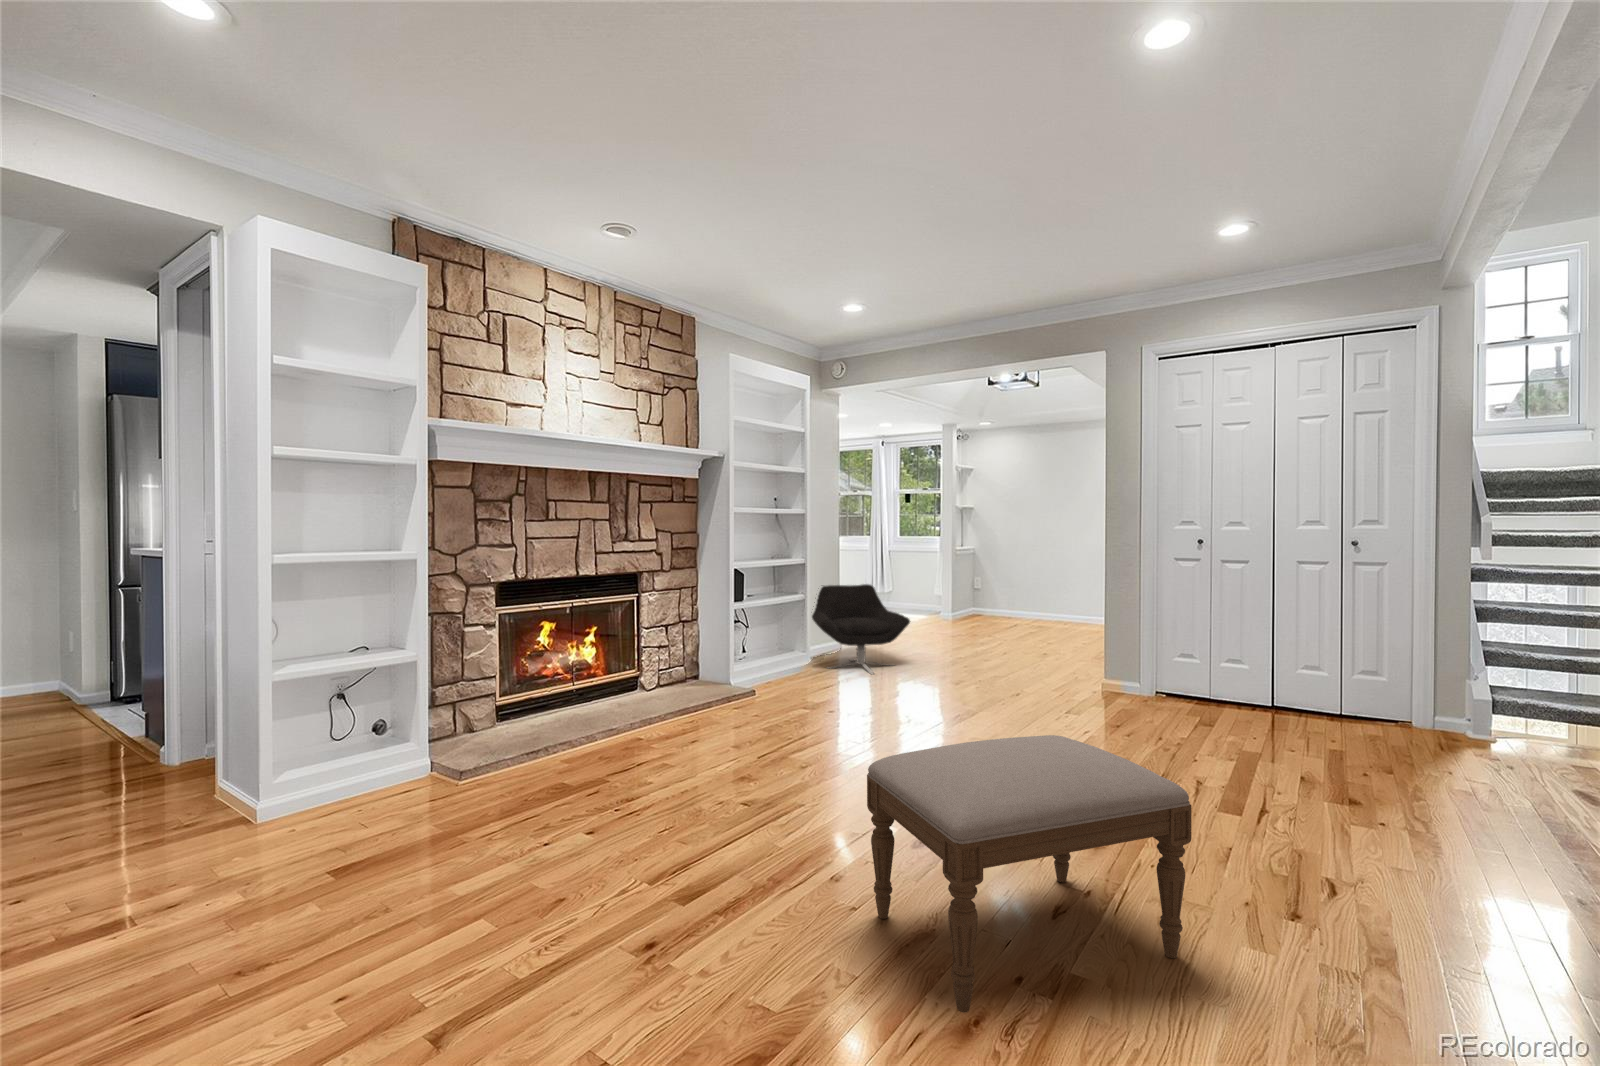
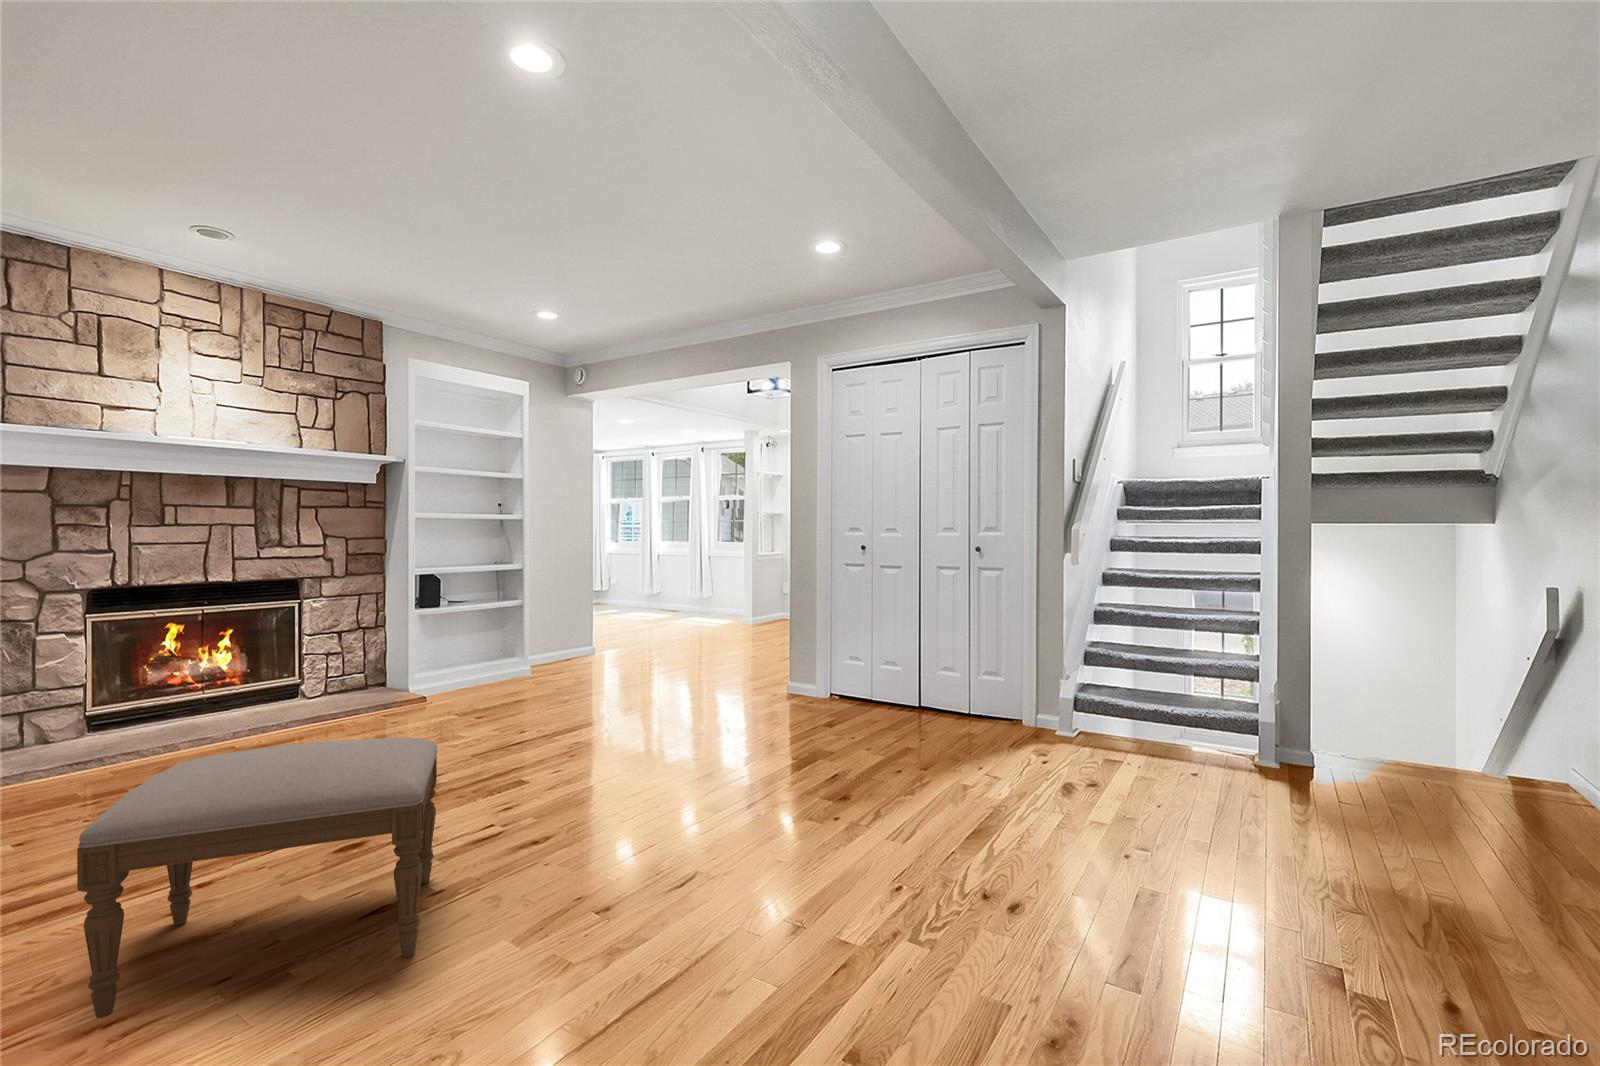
lounge chair: present [812,584,910,674] -> none [535,591,632,680]

